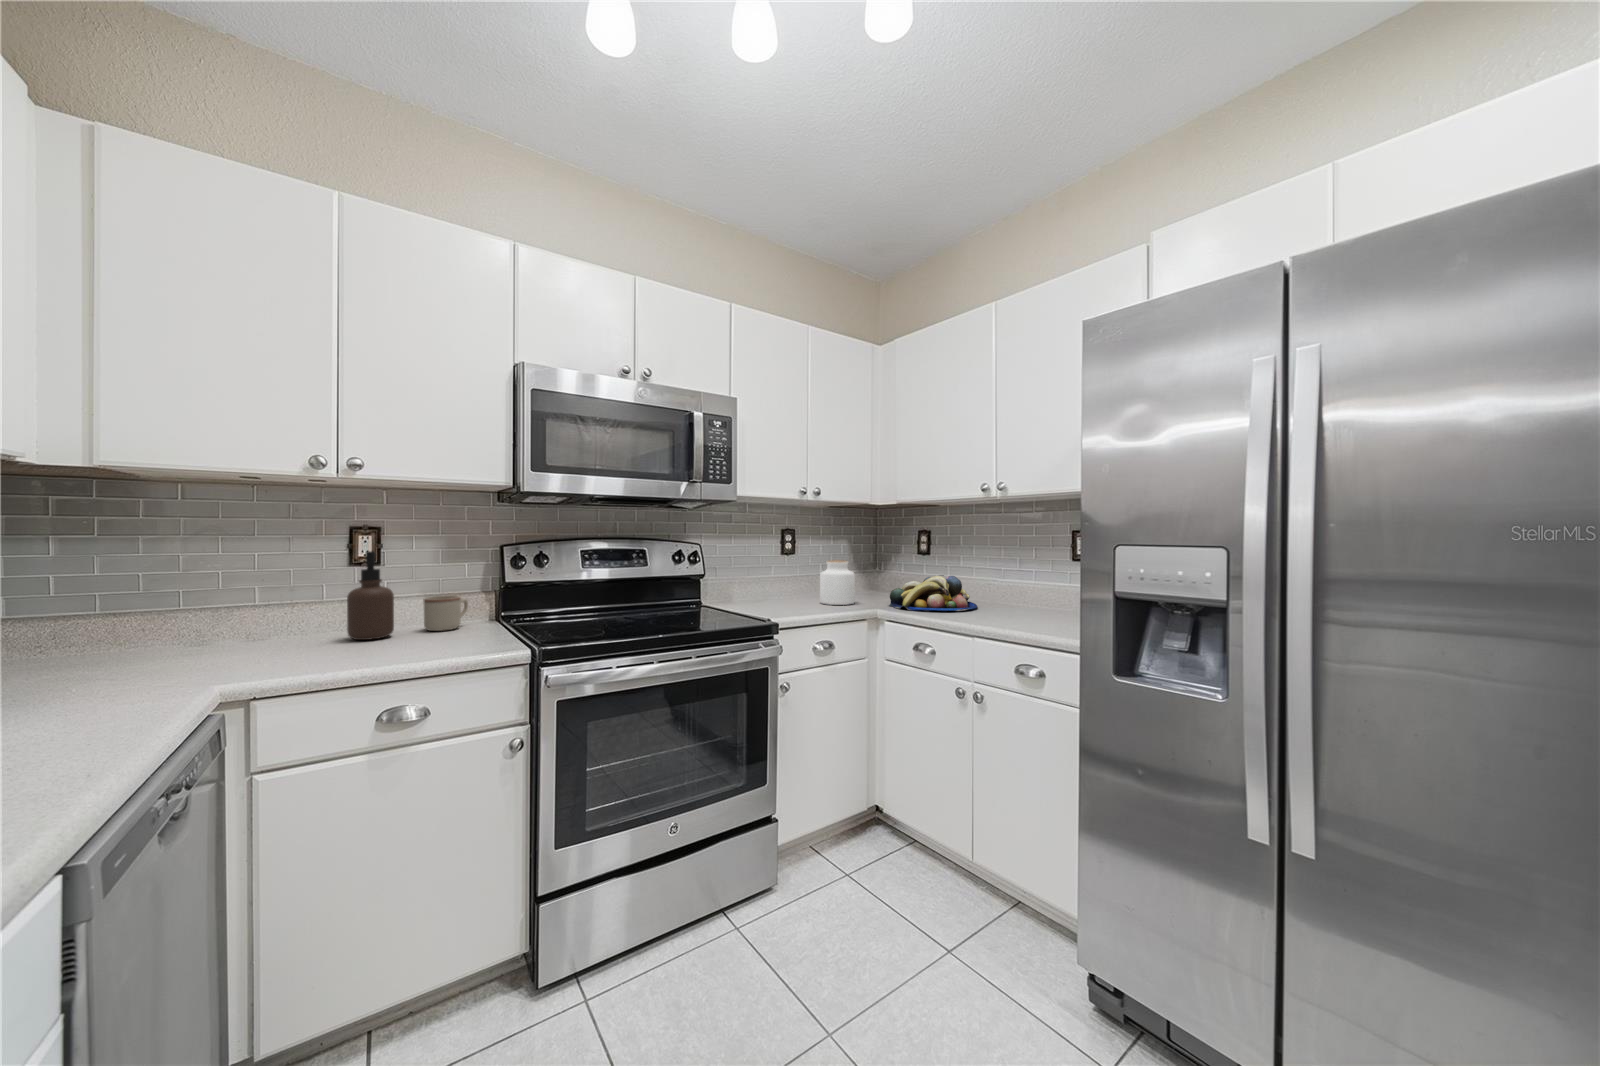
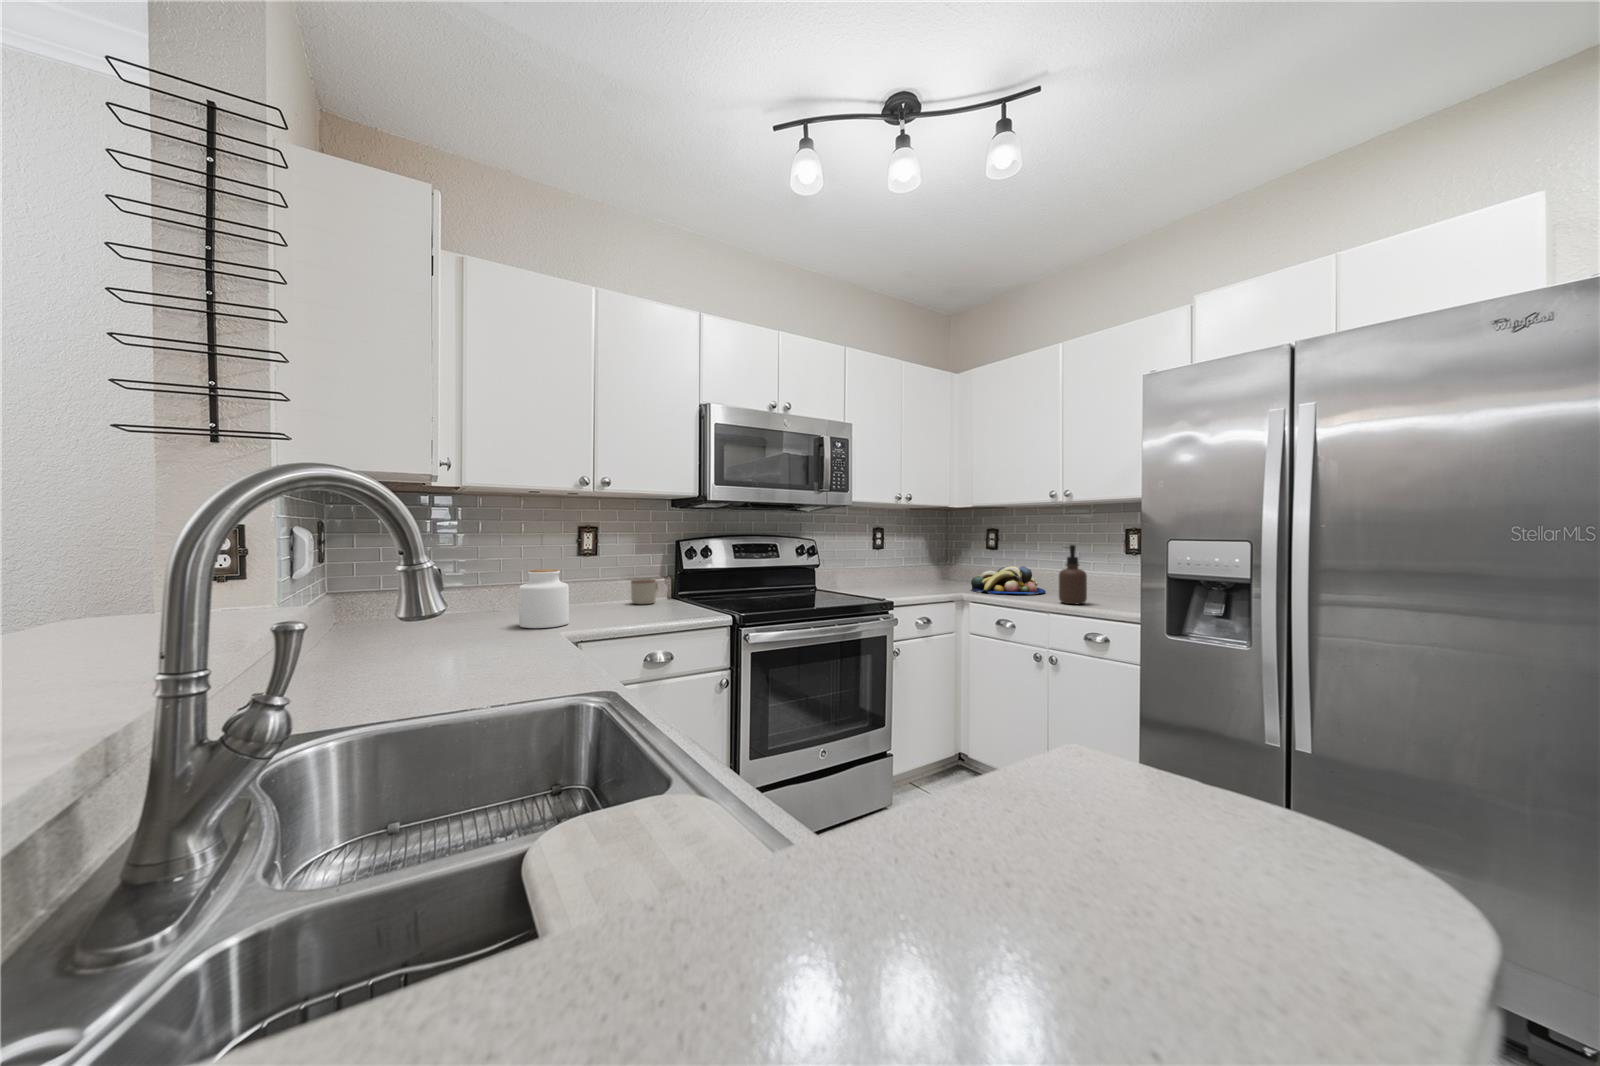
soap dispenser: present [347,551,394,640] -> present [1059,545,1087,604]
jar: present [820,560,855,605] -> present [519,569,569,628]

